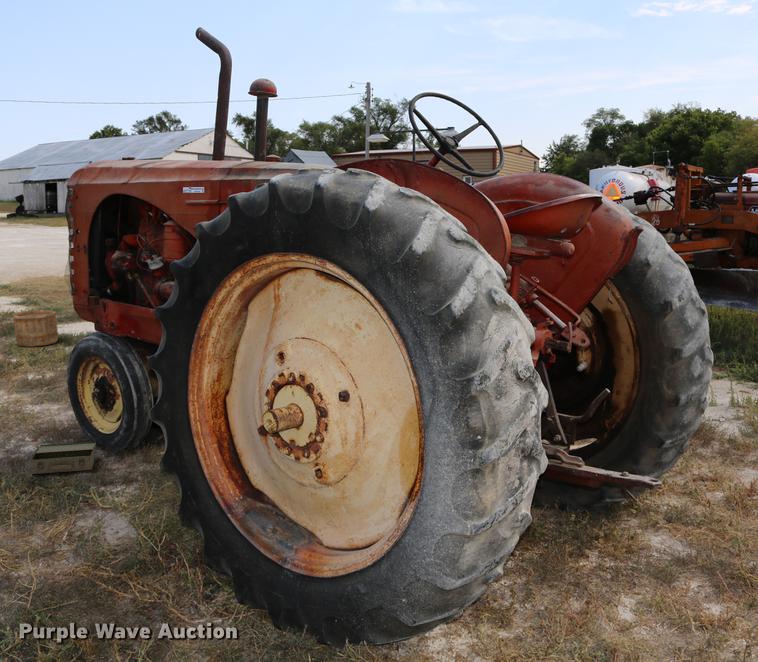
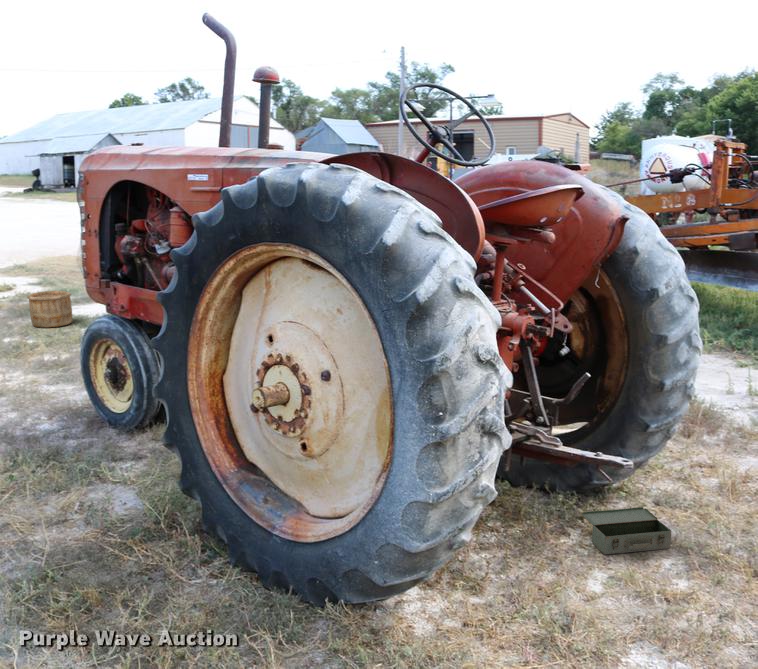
toolbox: present [31,442,96,474] -> present [582,507,672,554]

